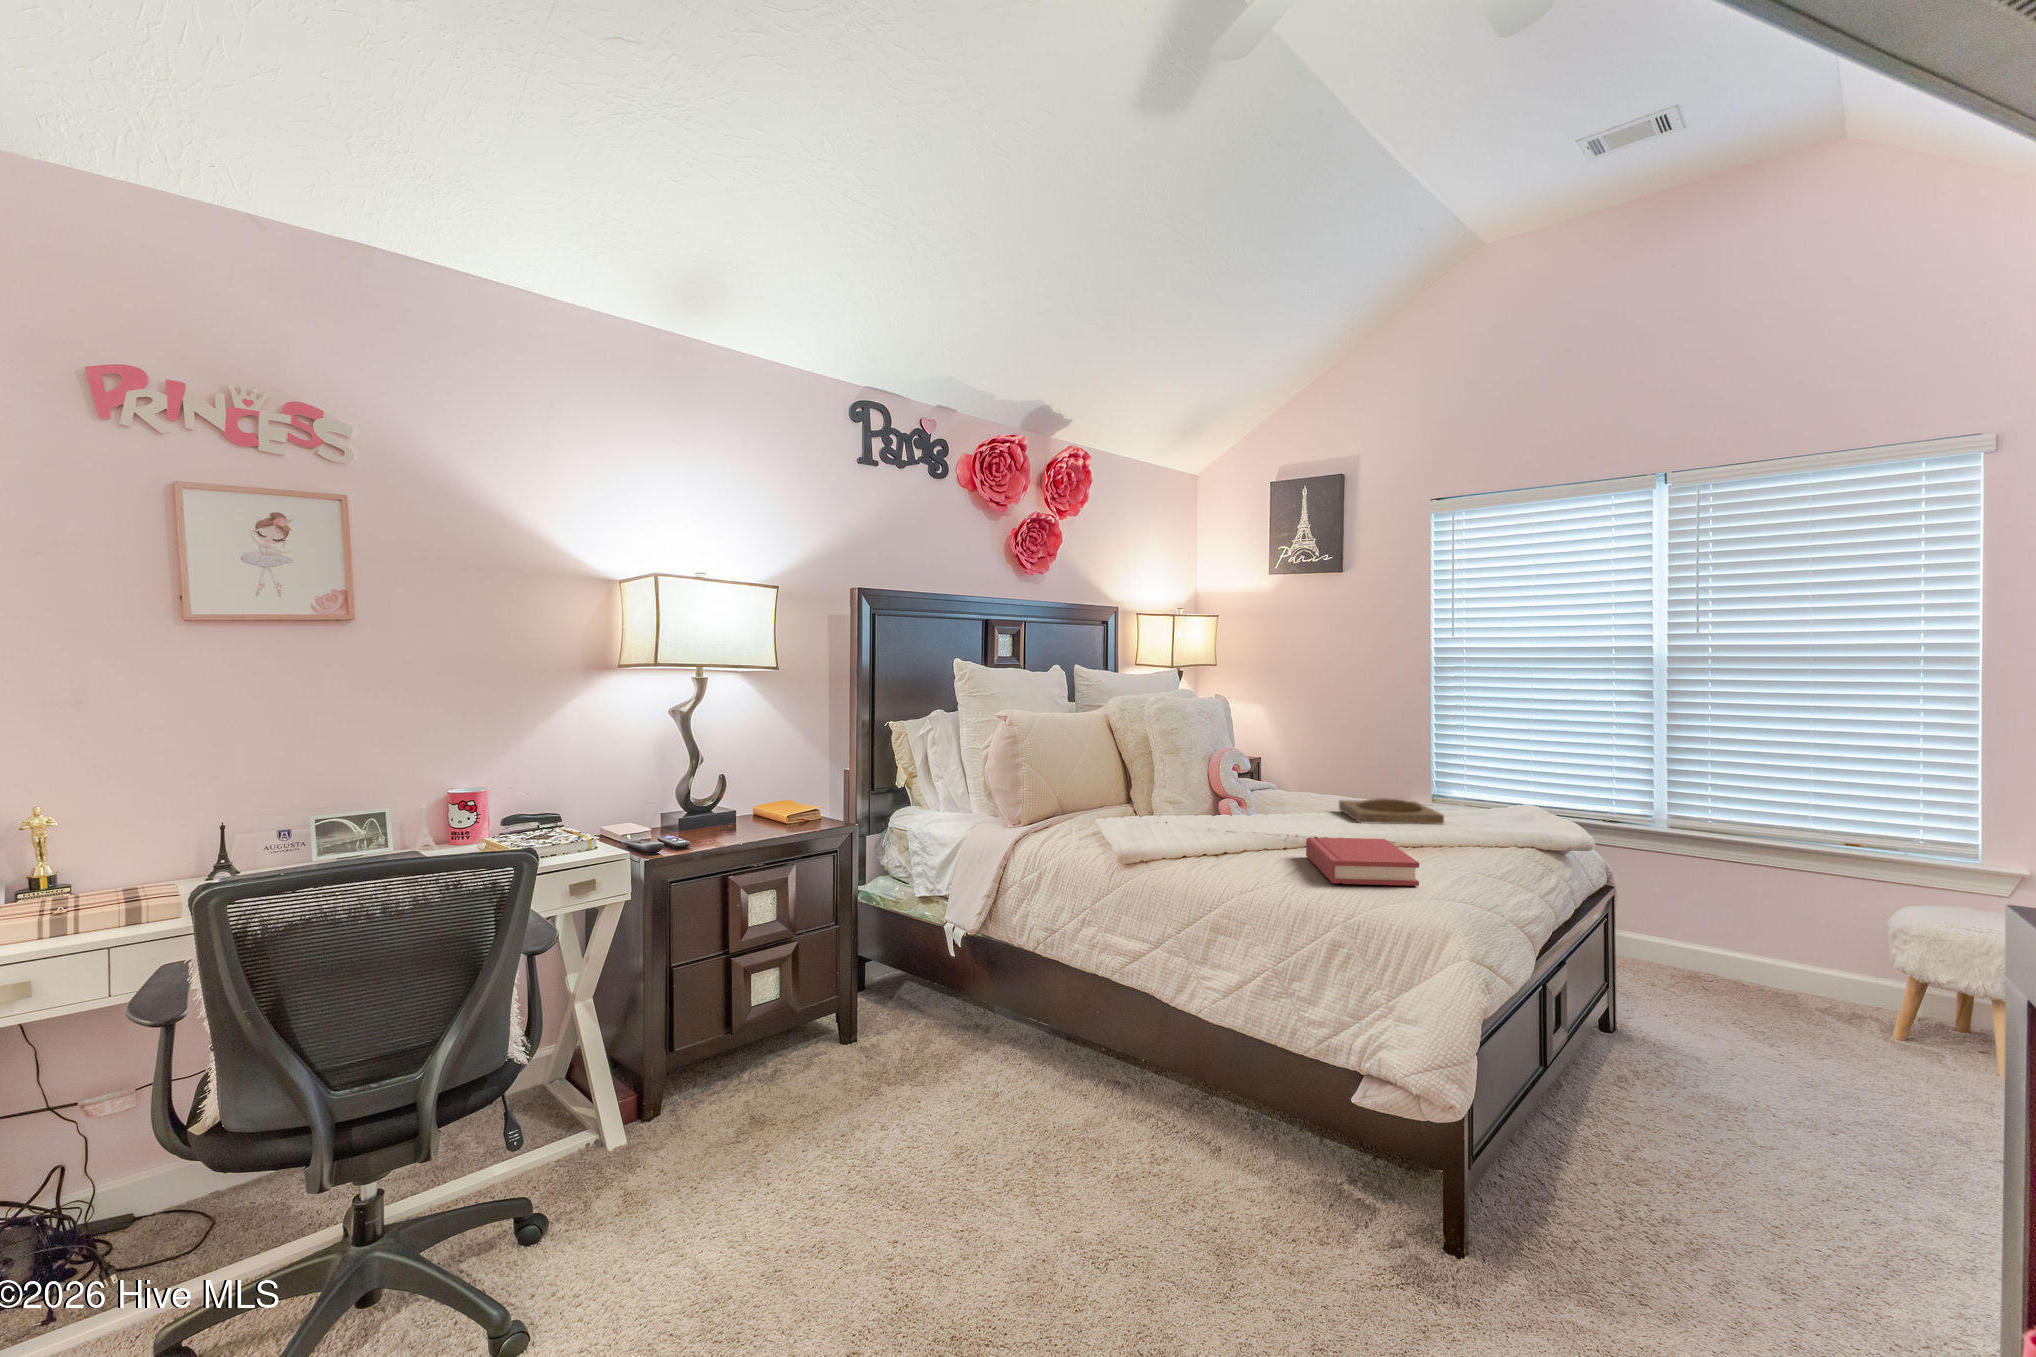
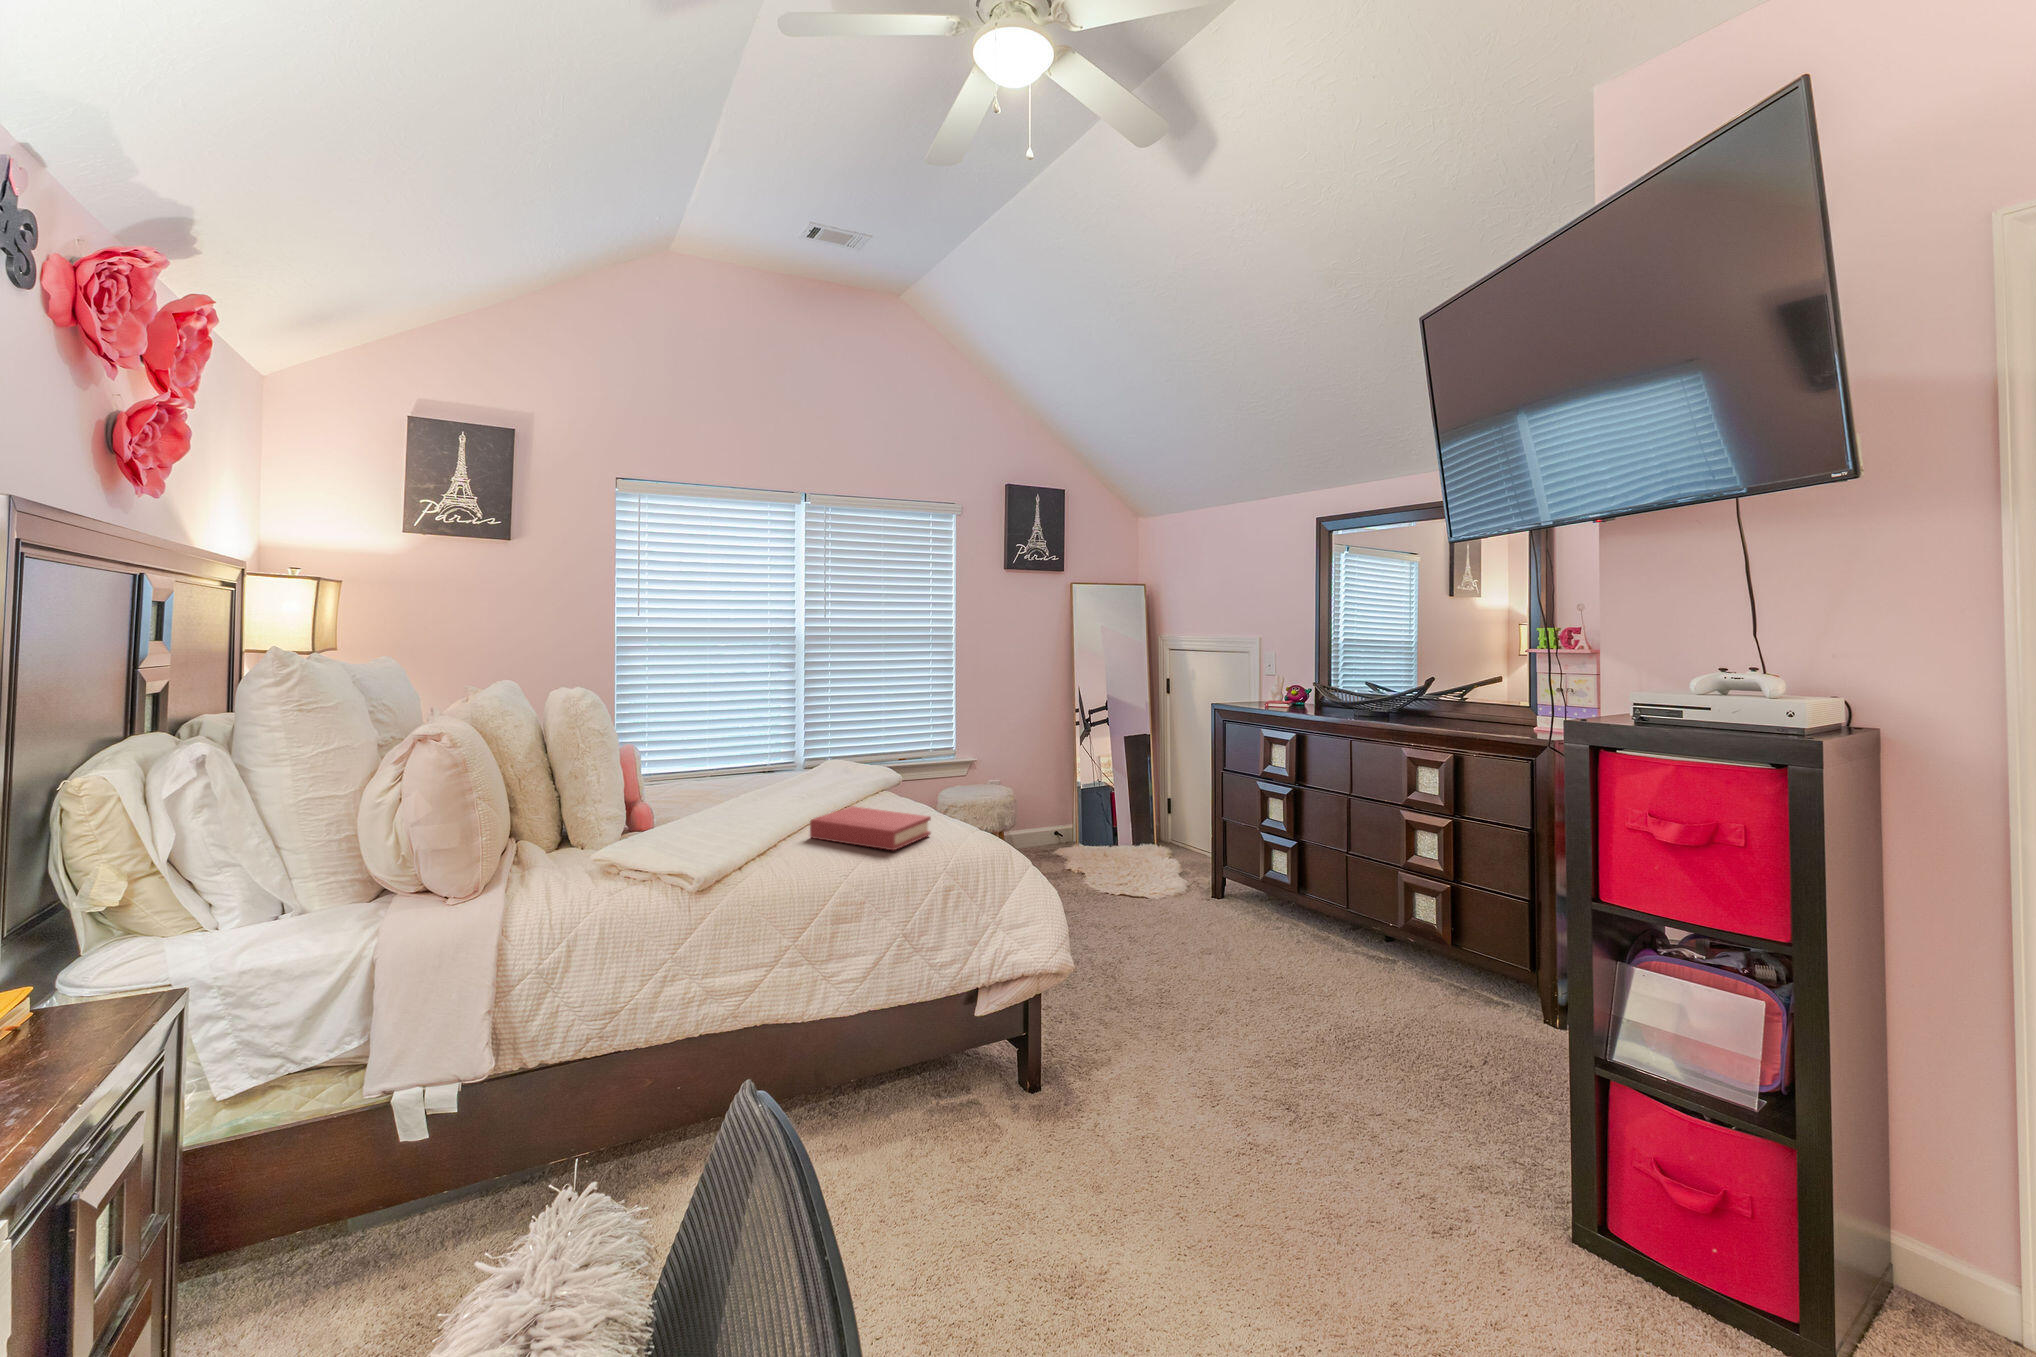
tray: present [1339,798,1444,824] -> none [715,773,820,800]

